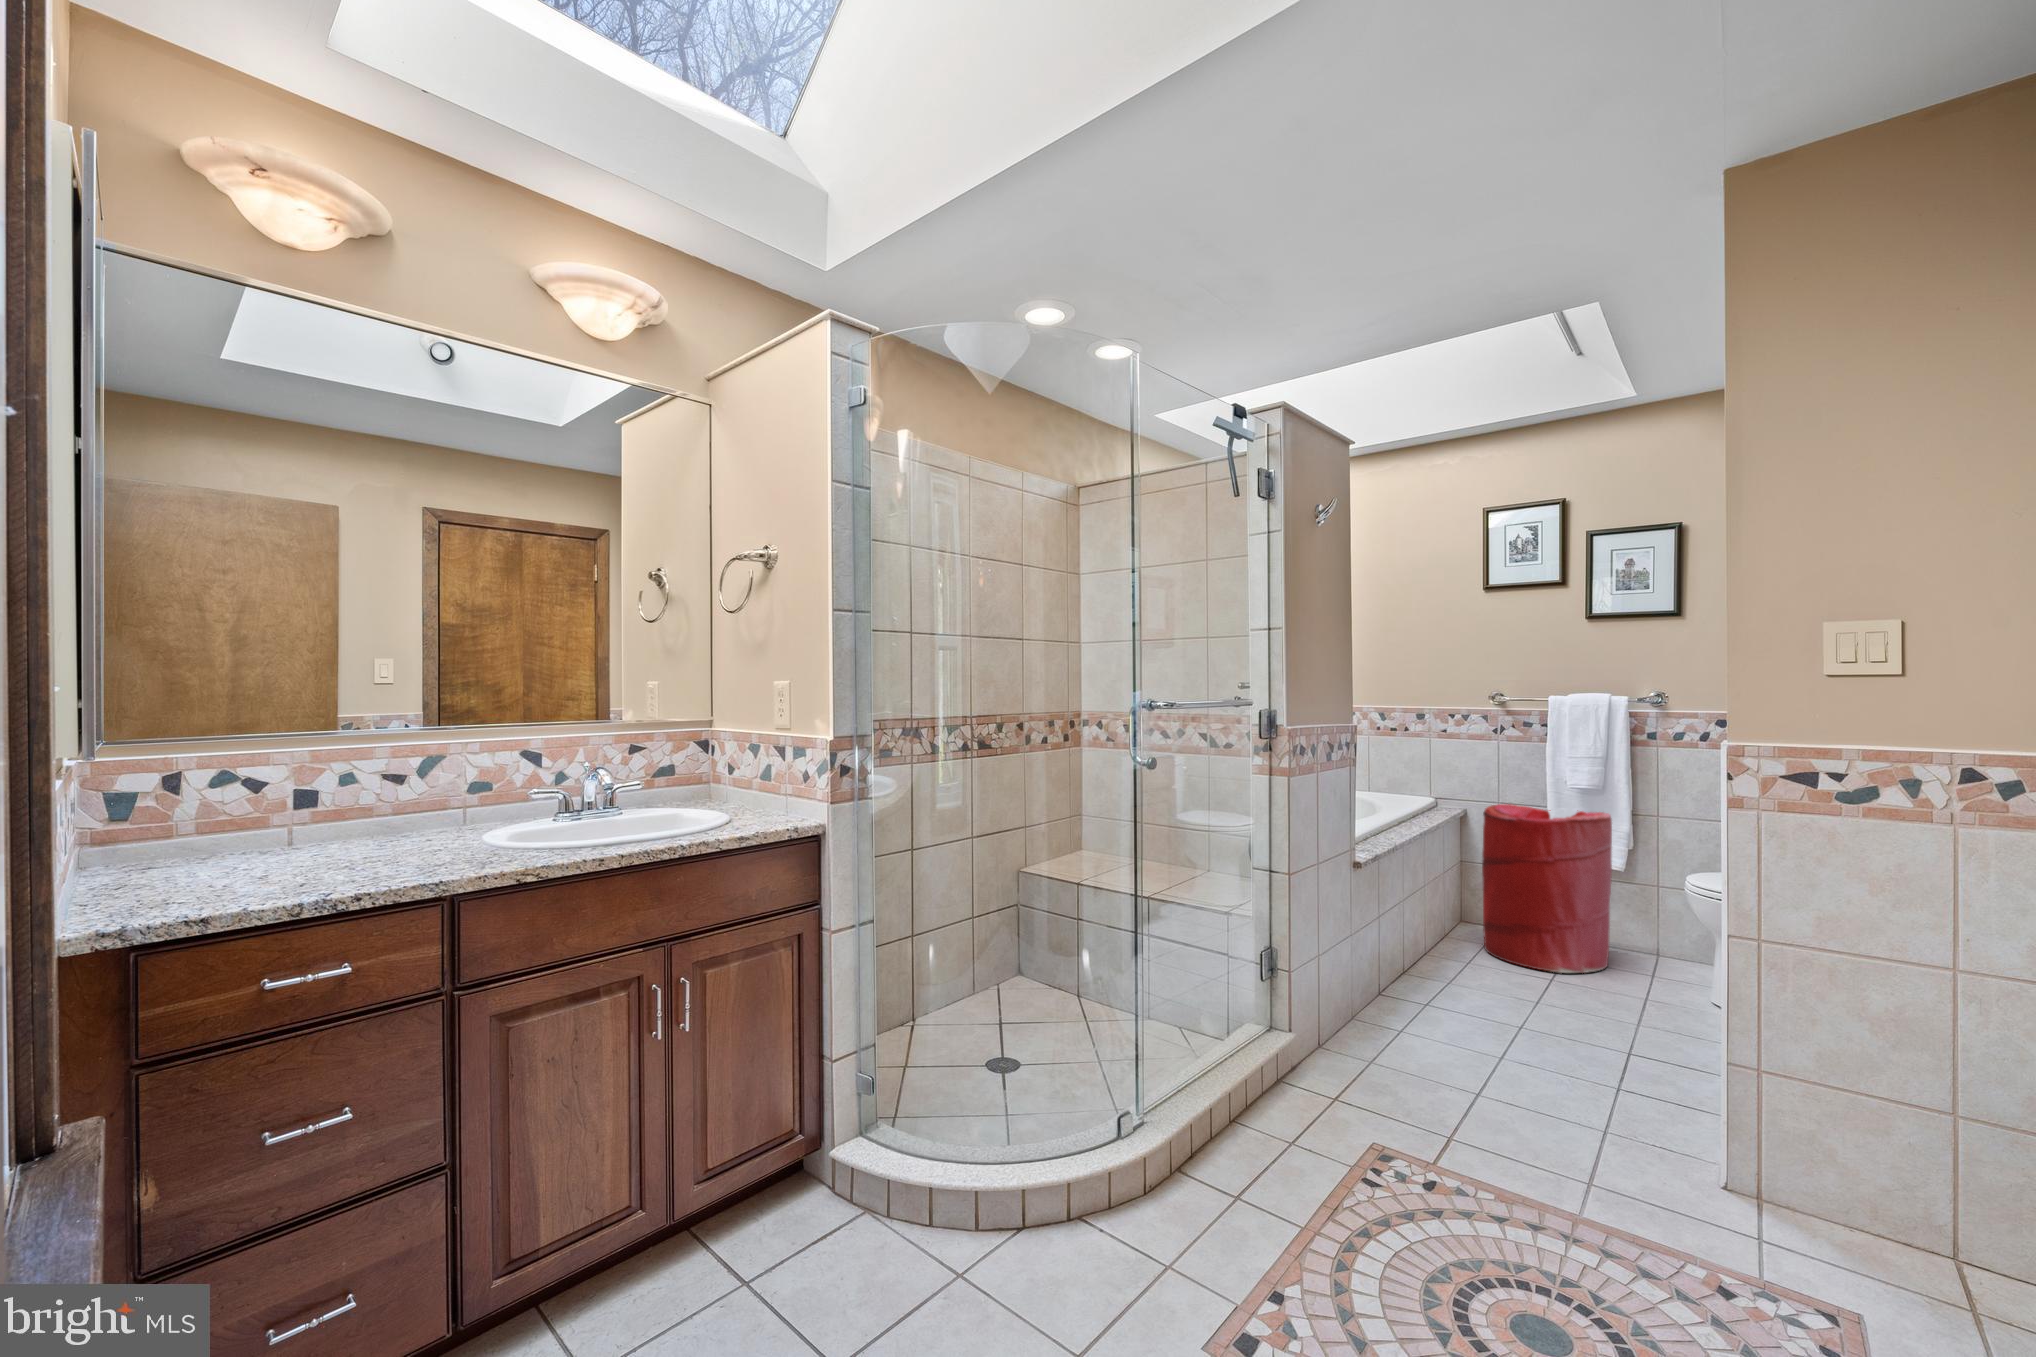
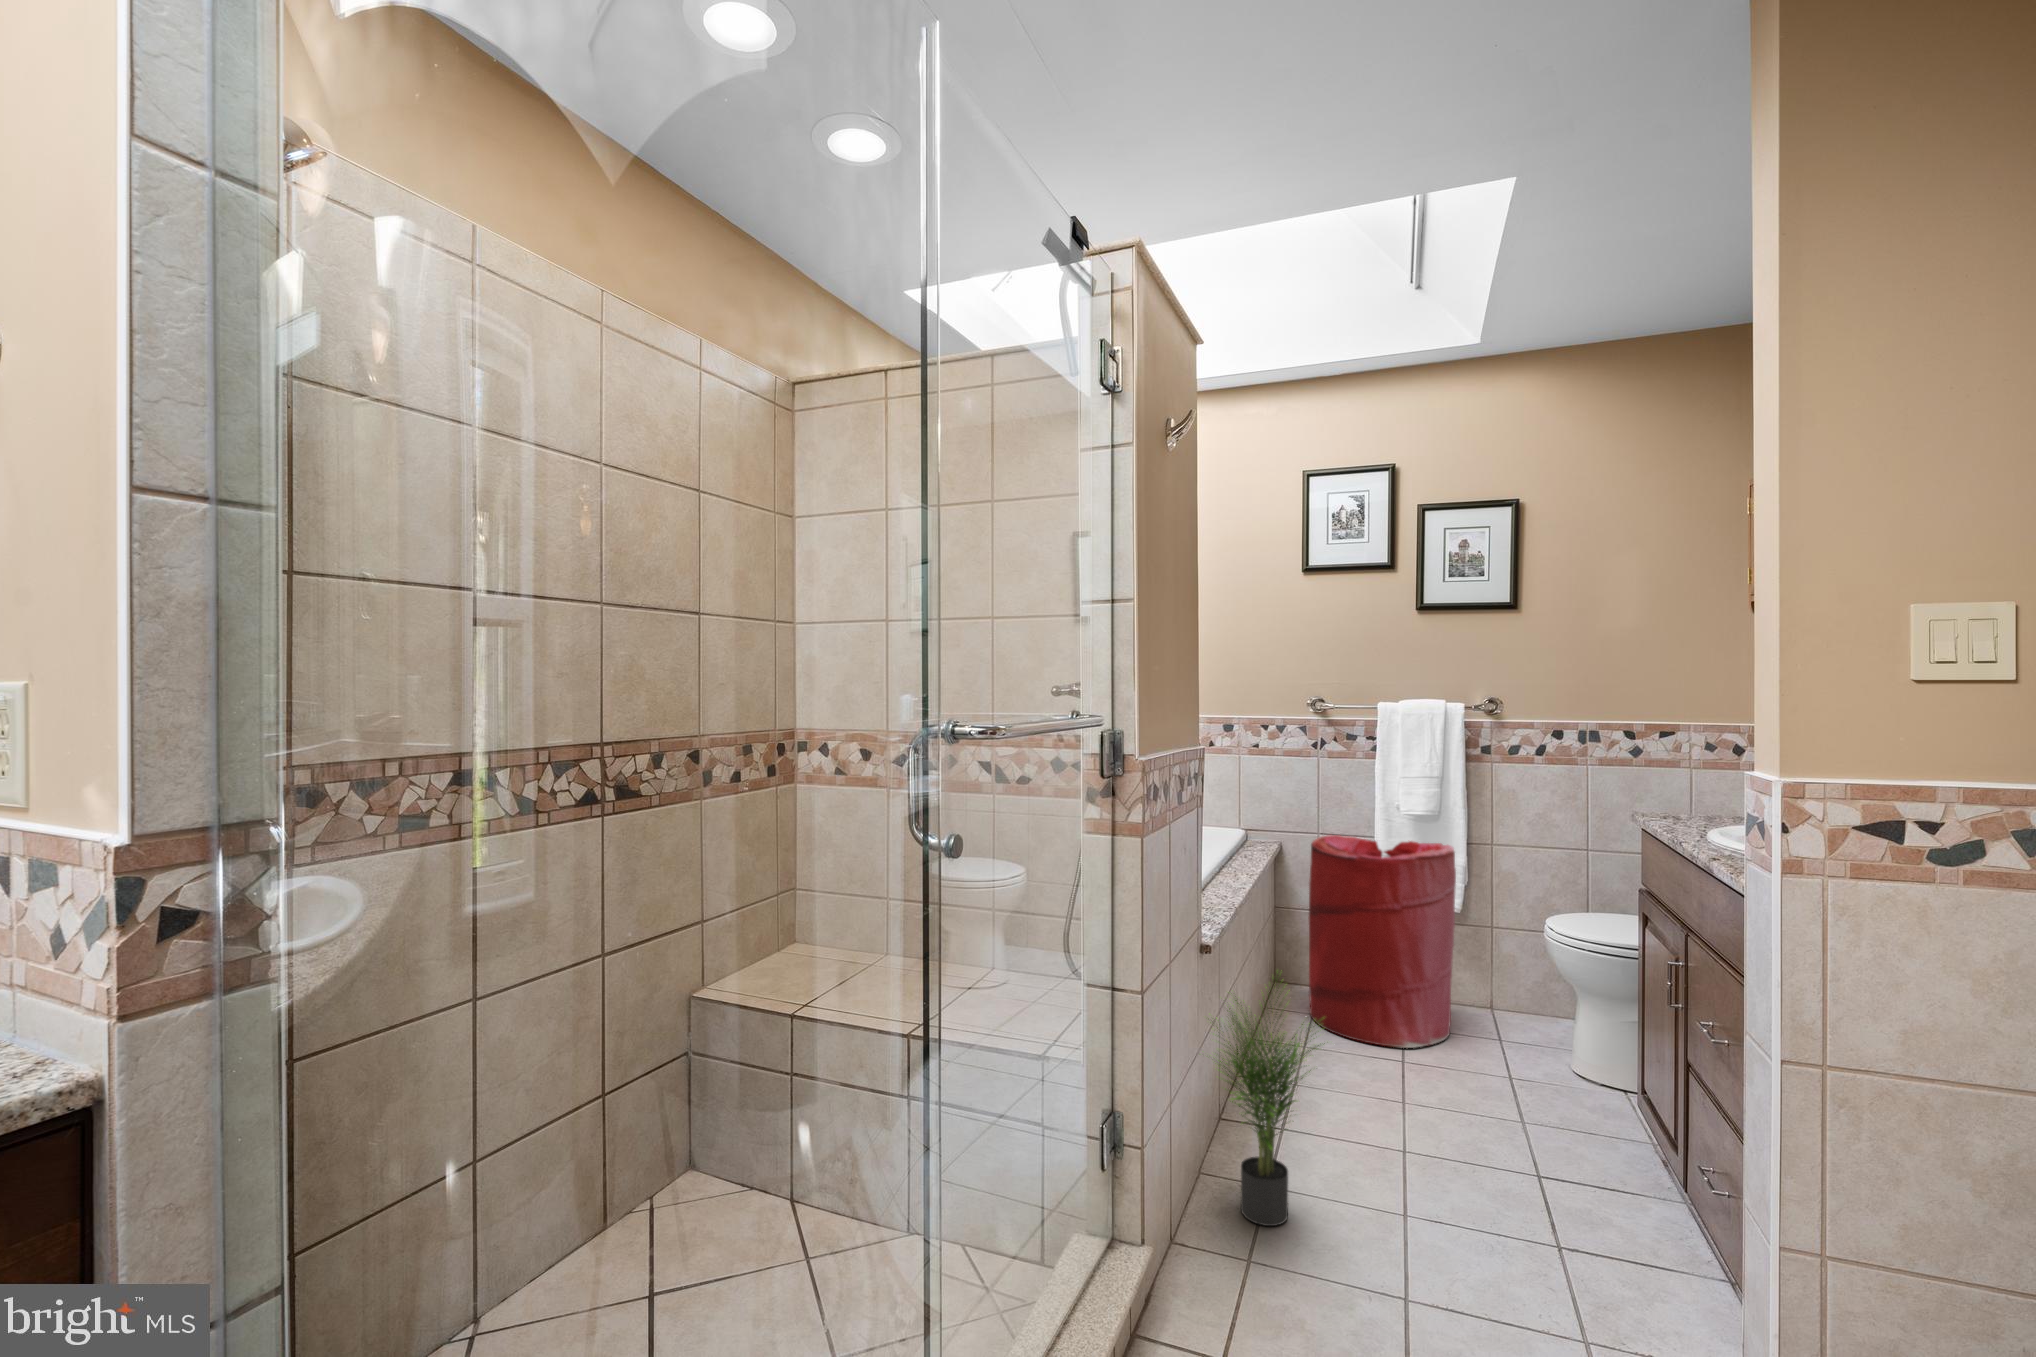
potted plant: none [1344,883,1444,1055] -> present [1208,985,1325,1226]

